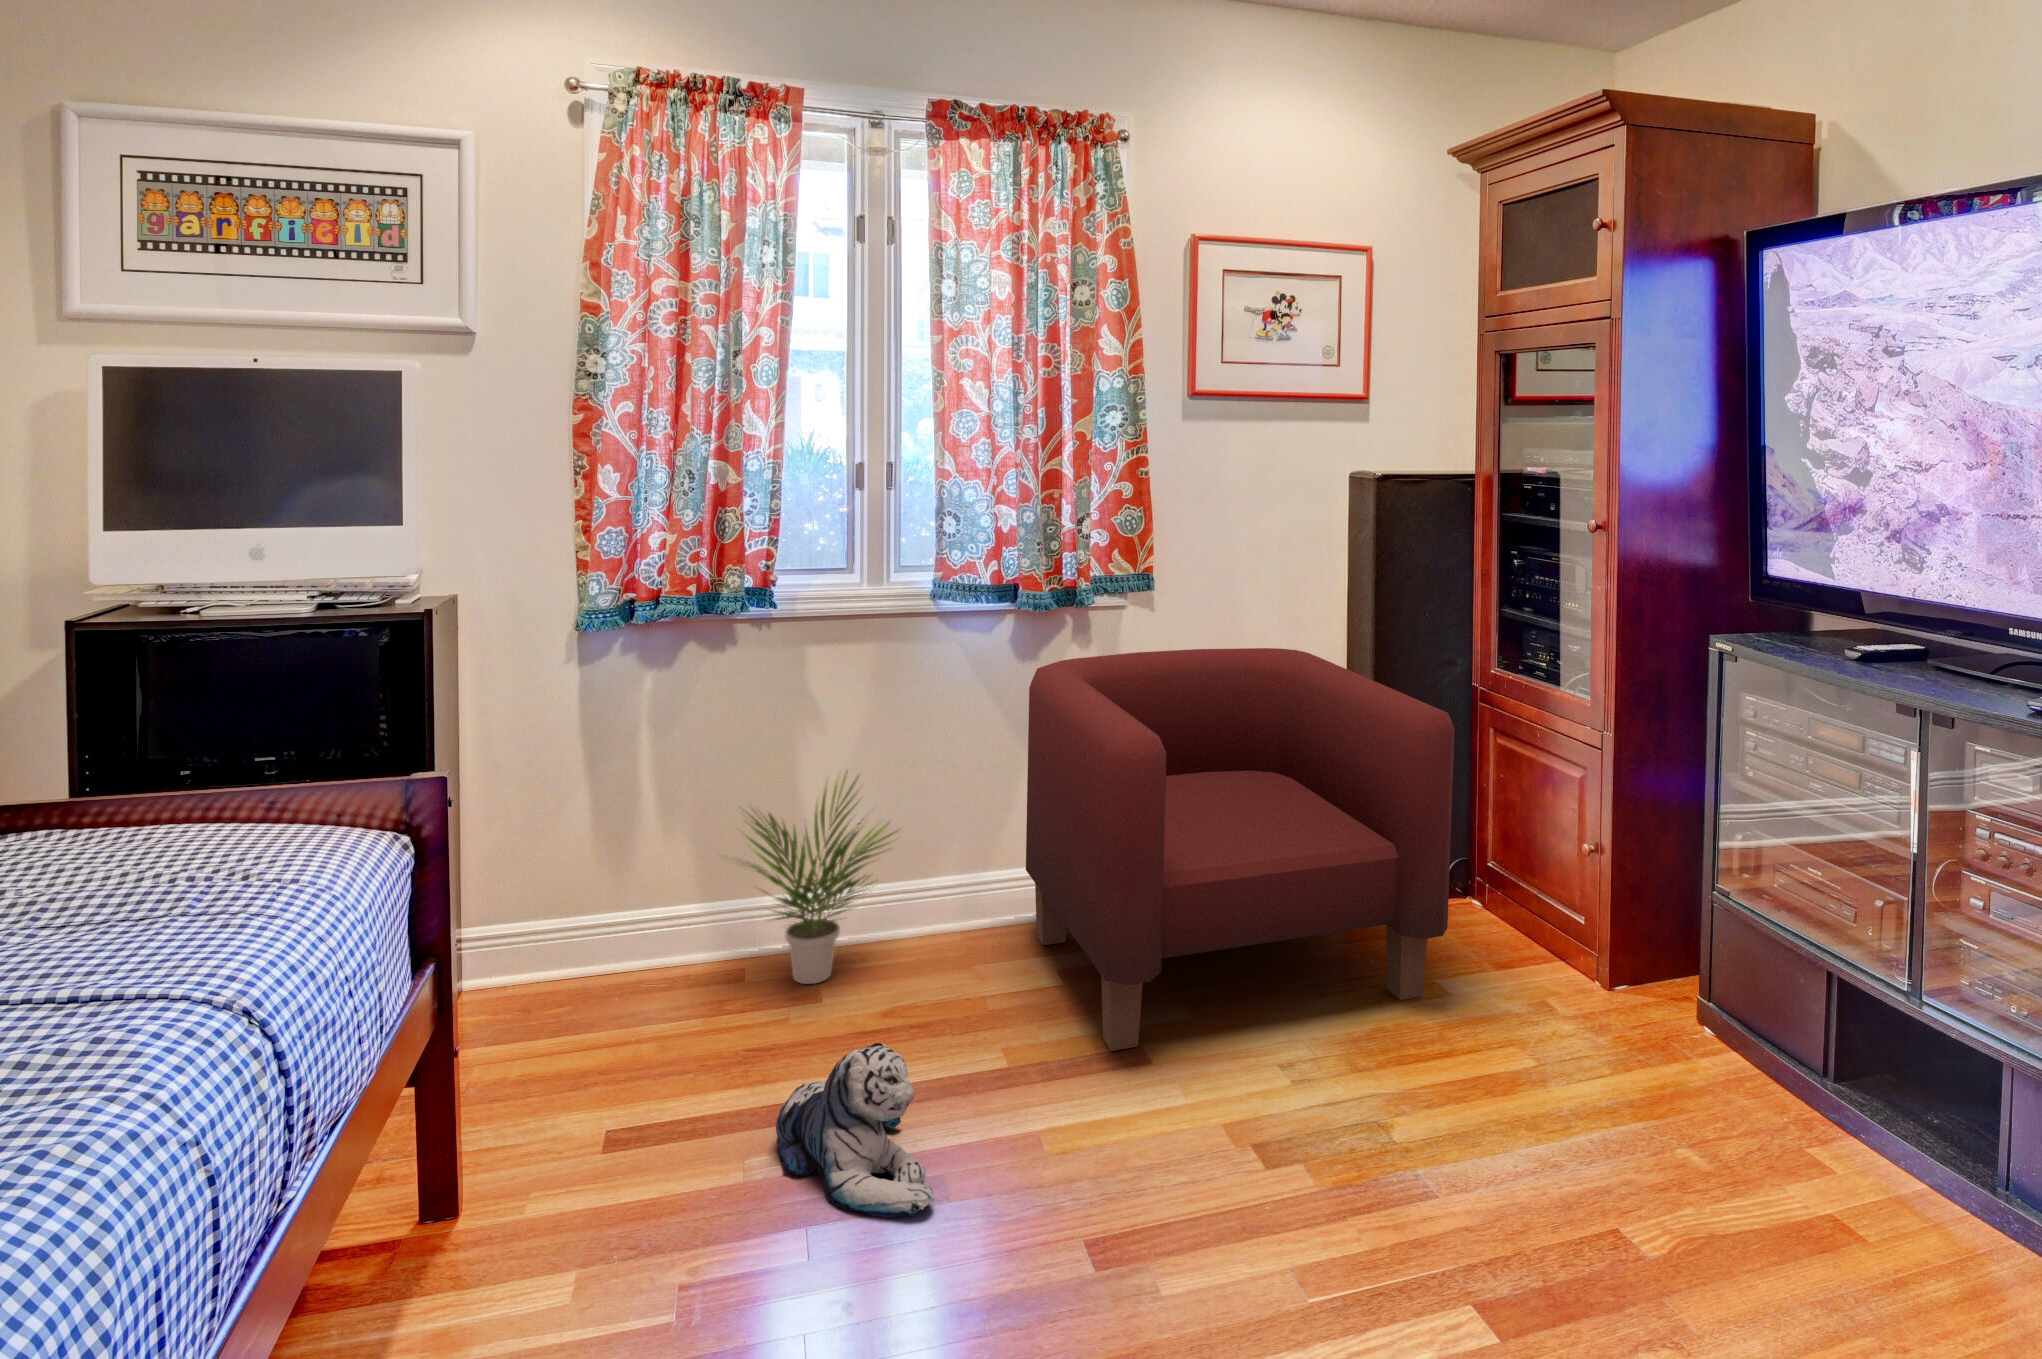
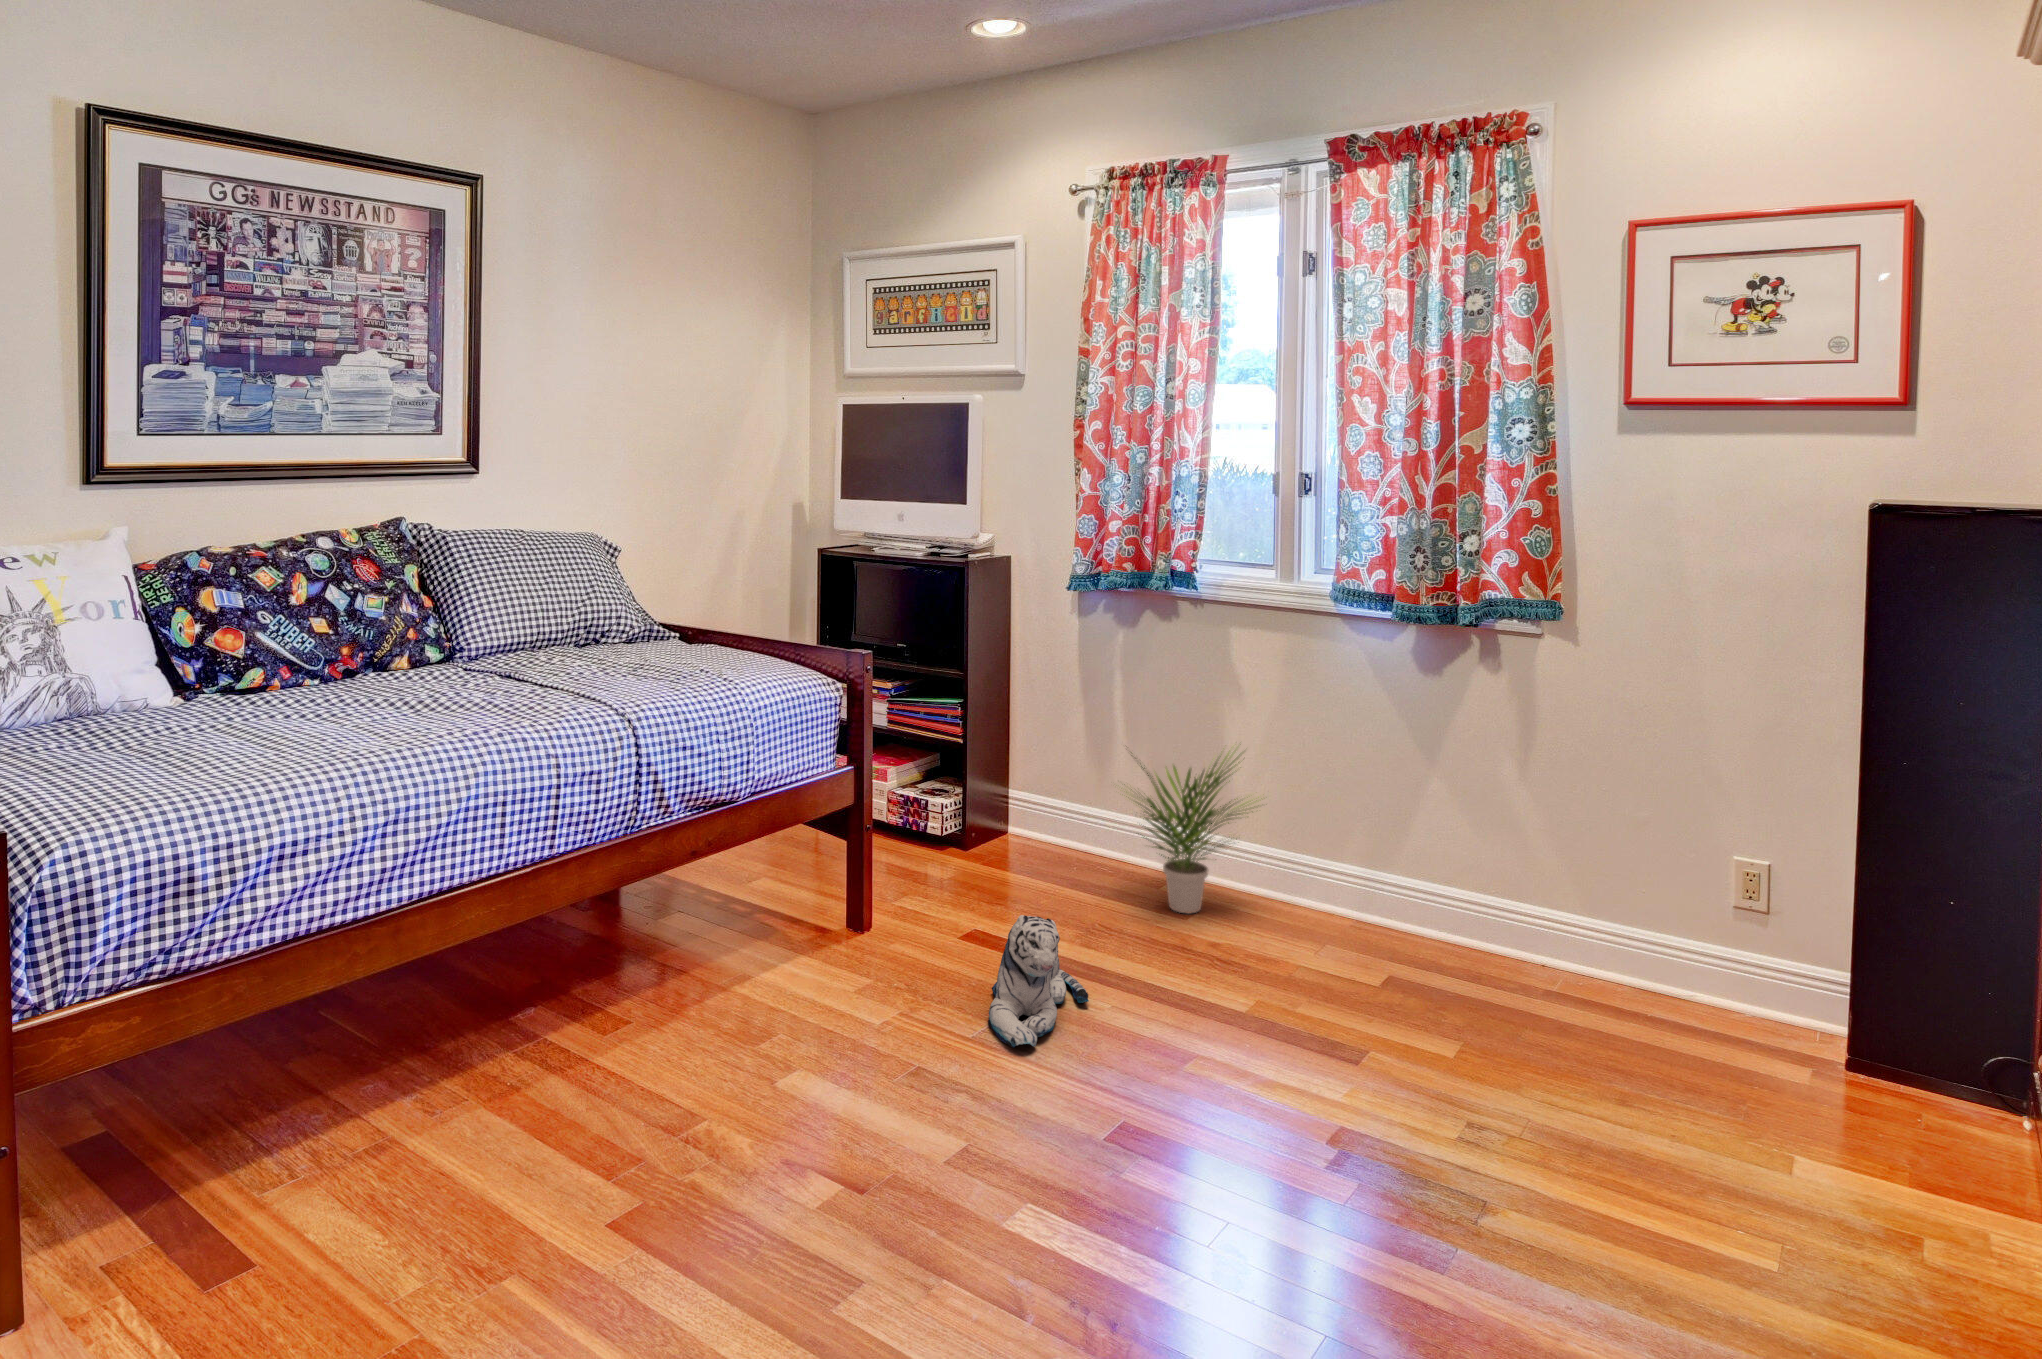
armchair: present [1026,648,1455,1051] -> none [1283,679,1776,1169]

